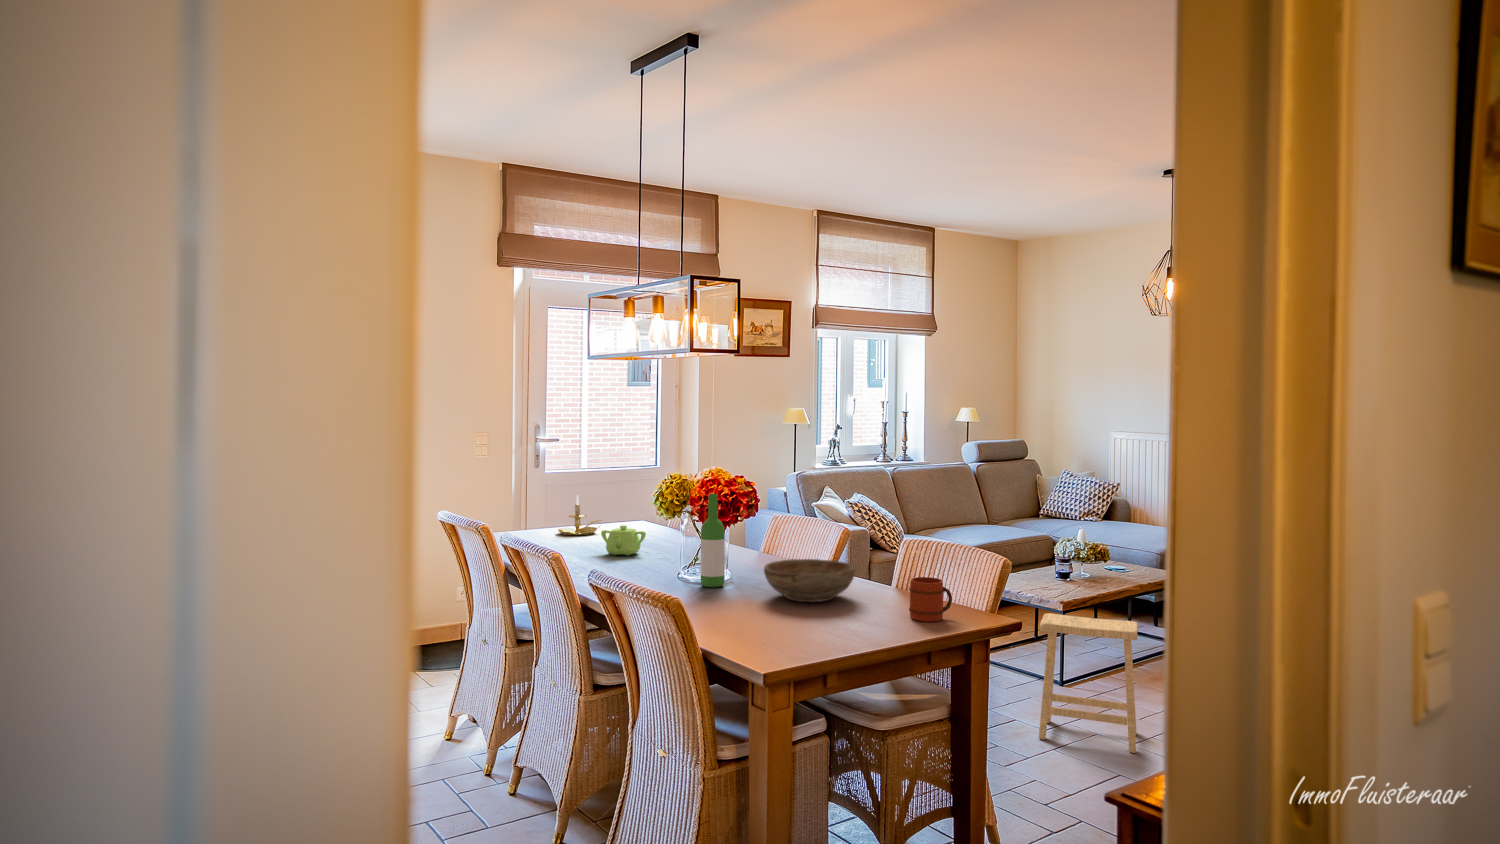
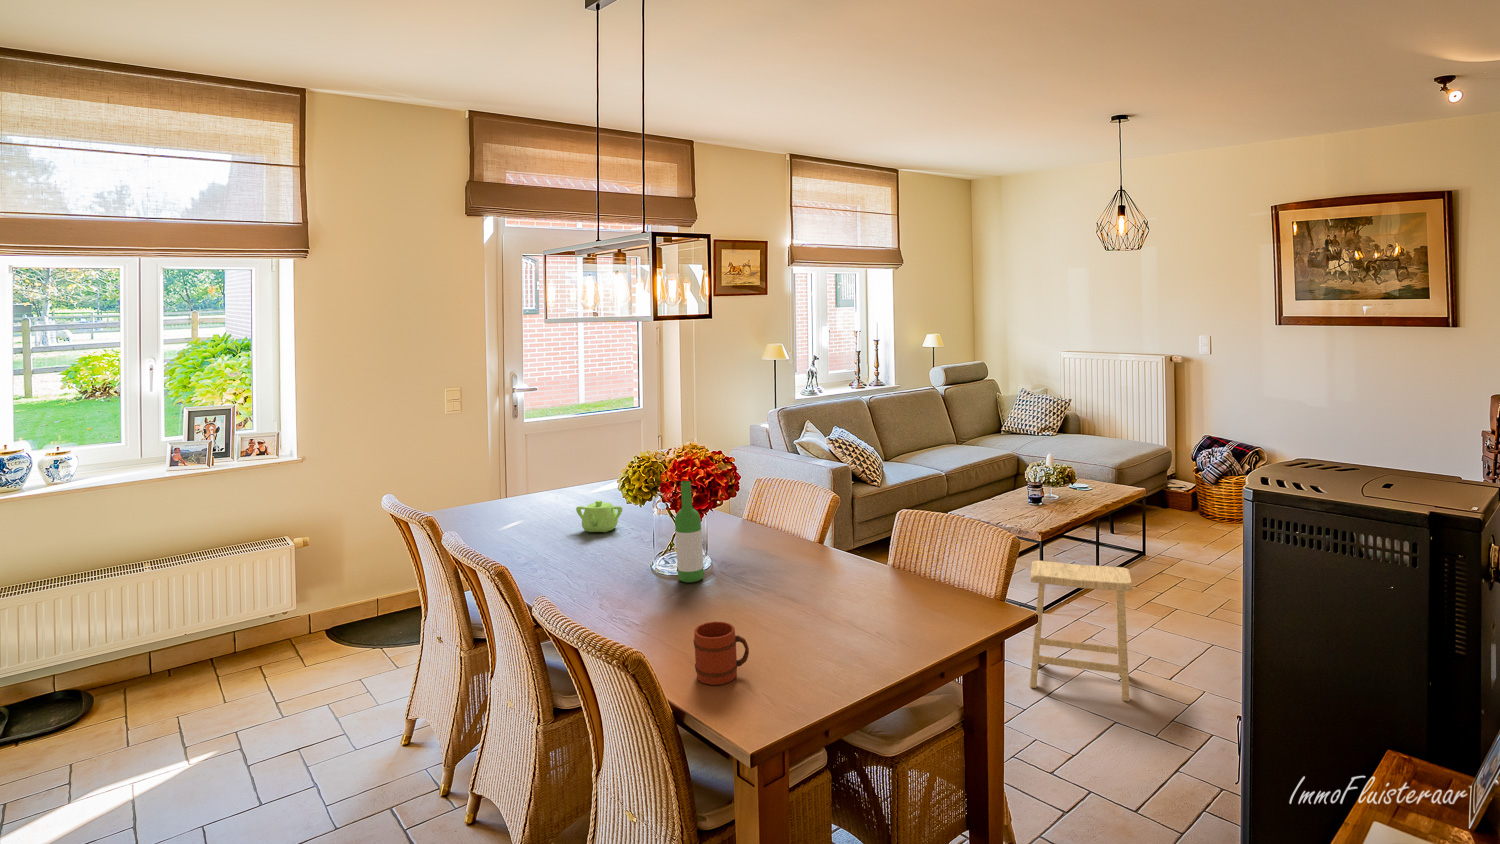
candle holder: present [558,495,603,535] -> none [538,460,584,503]
bowl: present [764,559,855,602] -> none [745,547,847,605]
mug: present [909,577,952,622] -> present [694,622,749,685]

